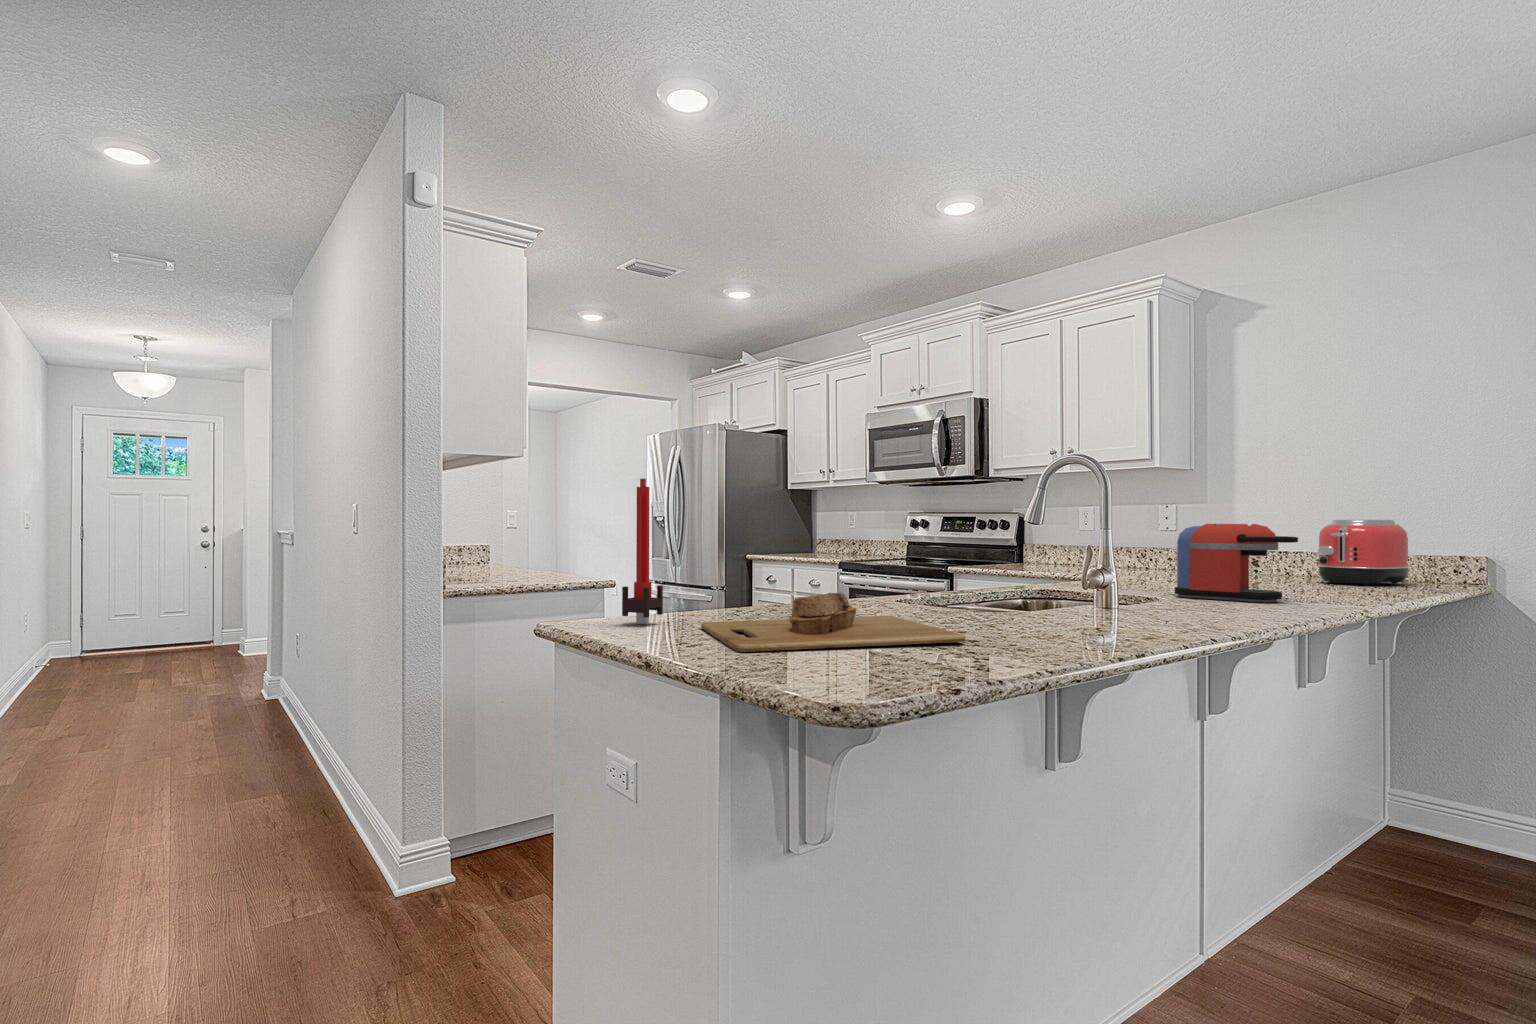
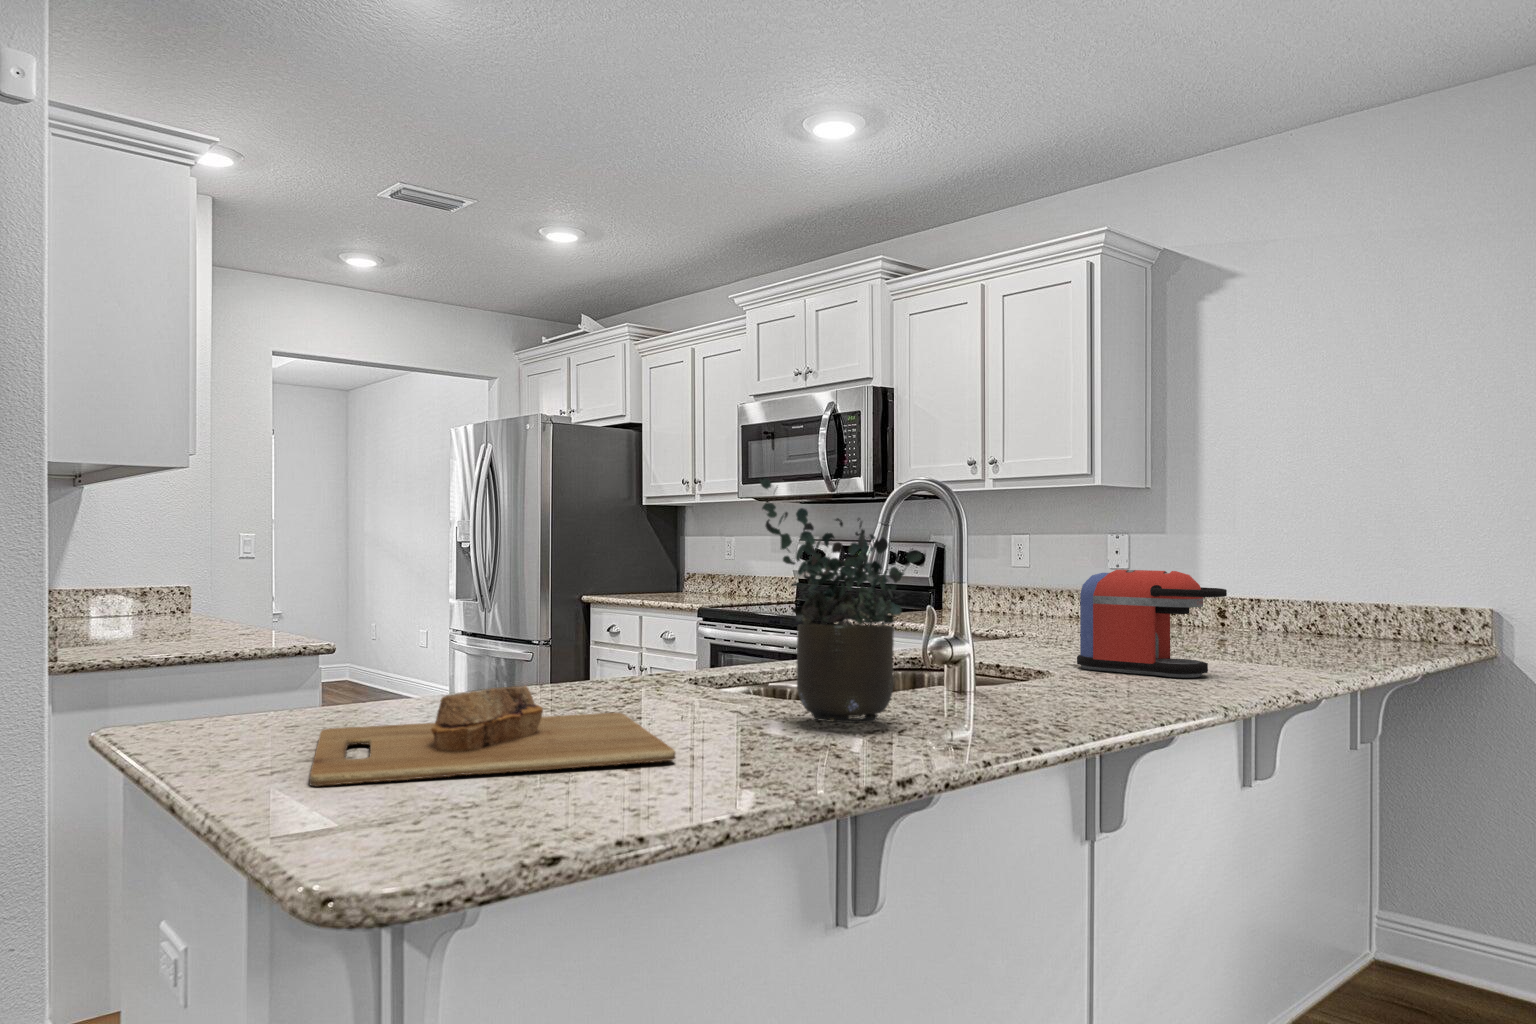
potted plant: none [984,451,1113,624] -> present [759,479,922,723]
candle: present [622,479,663,624] -> none [211,517,278,730]
toaster: present [1317,519,1409,586] -> none [1291,558,1406,646]

